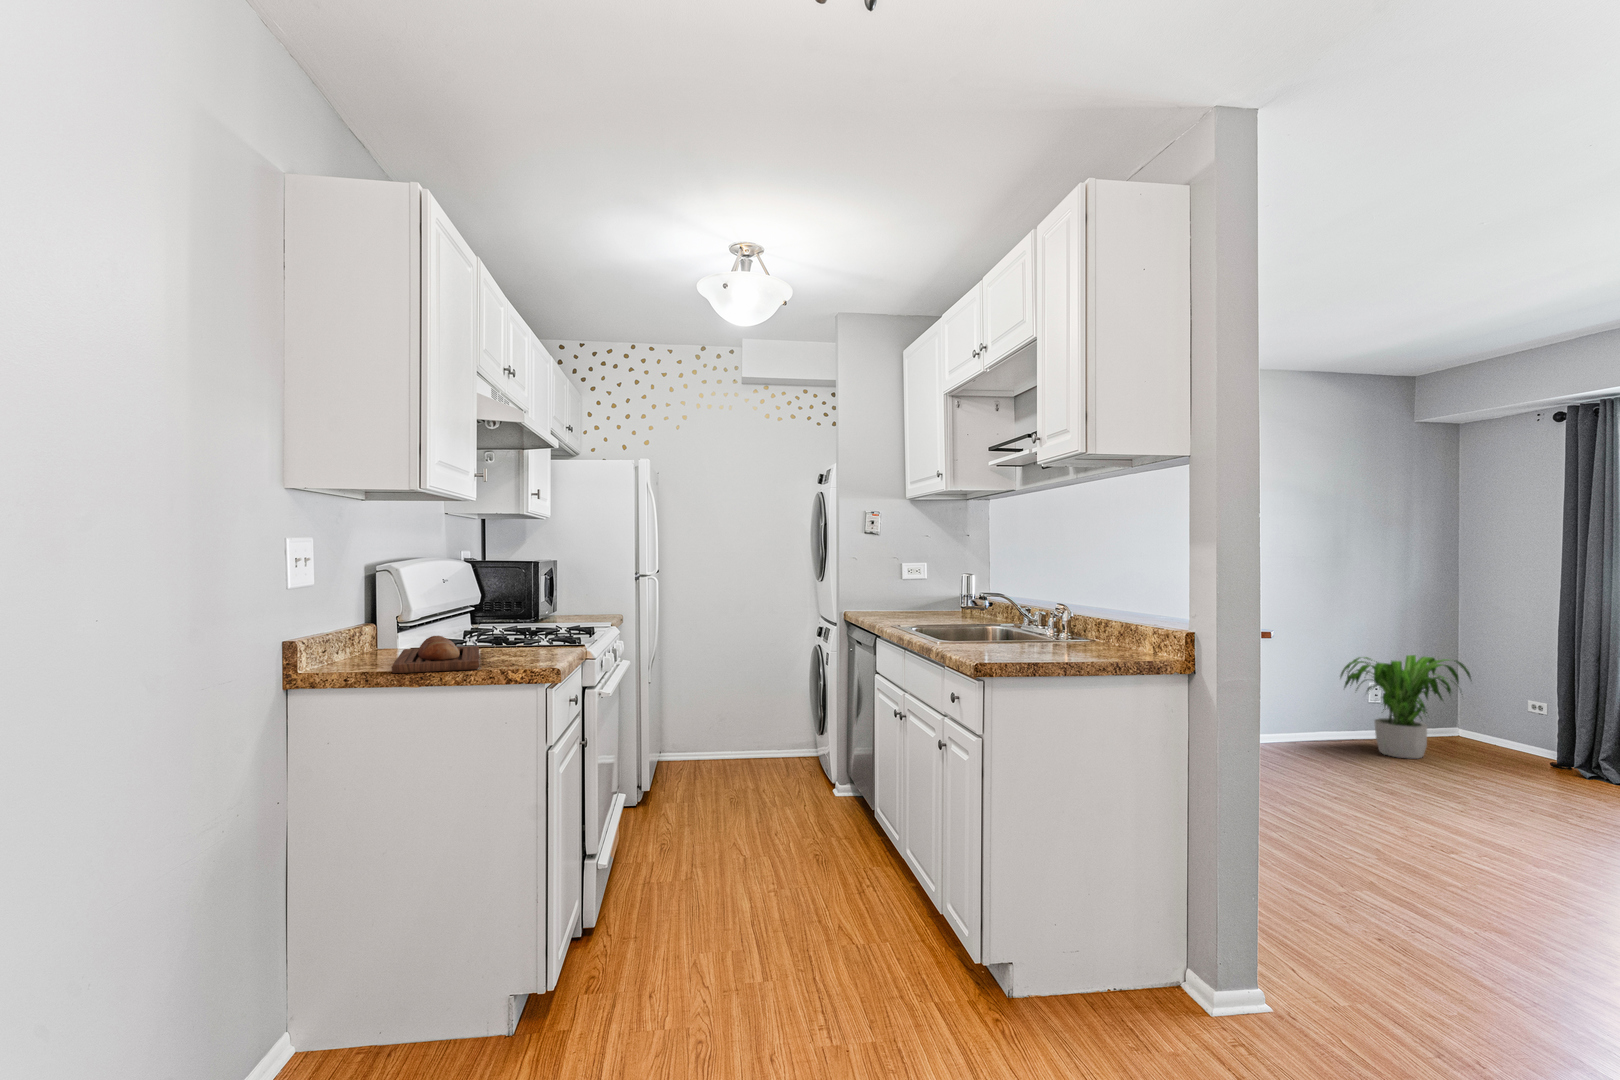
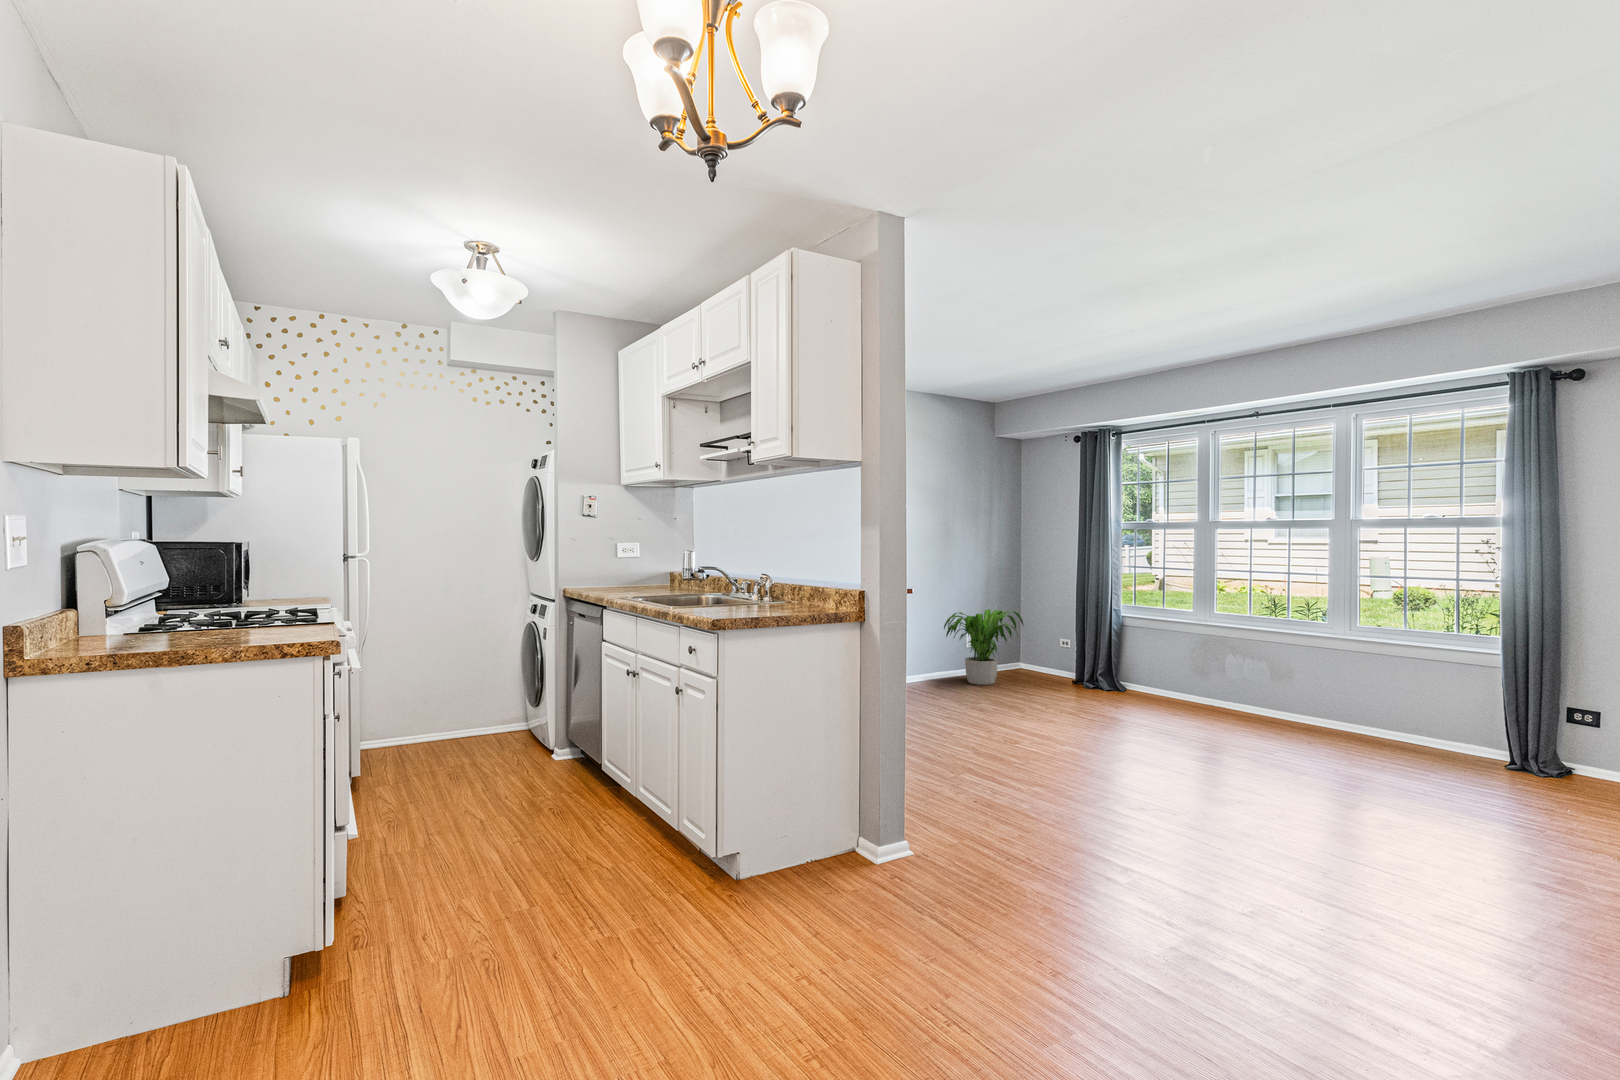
bread loaf: present [392,636,479,673] -> none [127,617,244,654]

